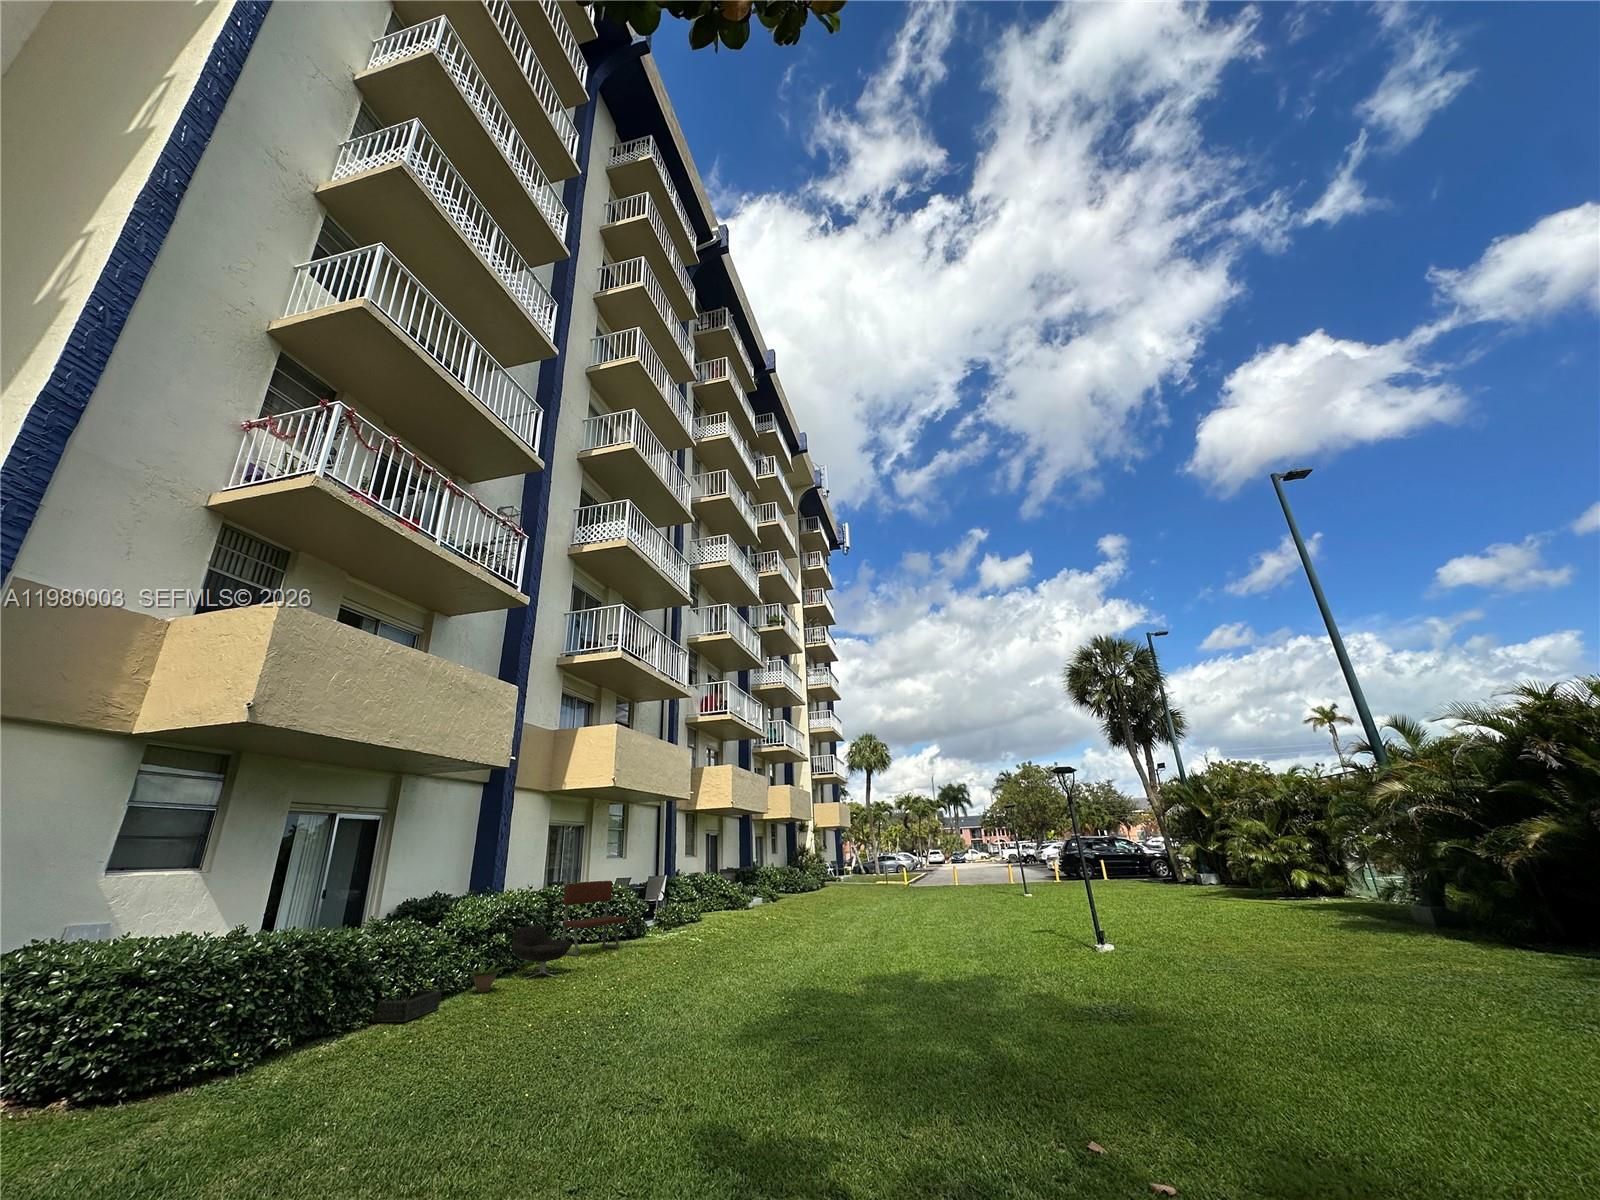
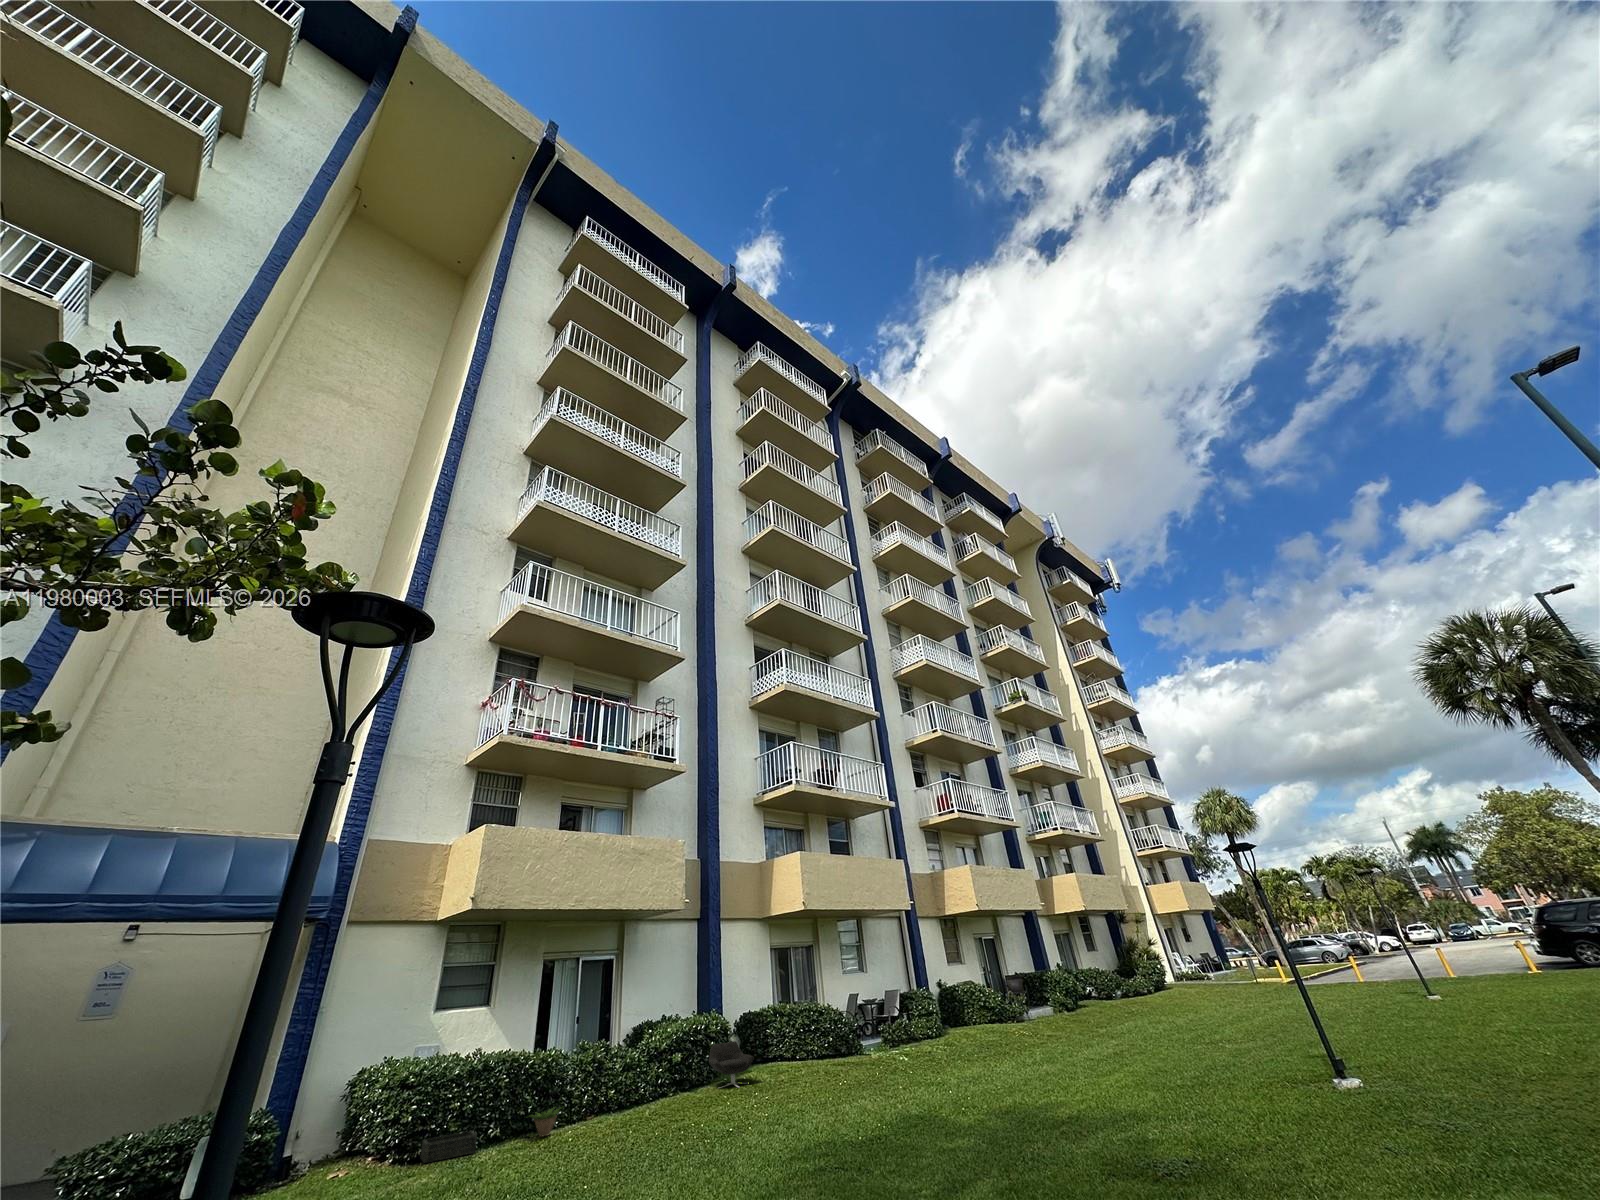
bench: present [562,881,628,956] -> none [769,998,826,1069]
decorative plant: present [465,963,506,992] -> present [530,1108,559,1136]
basket: present [372,990,441,1022] -> present [421,1131,477,1163]

